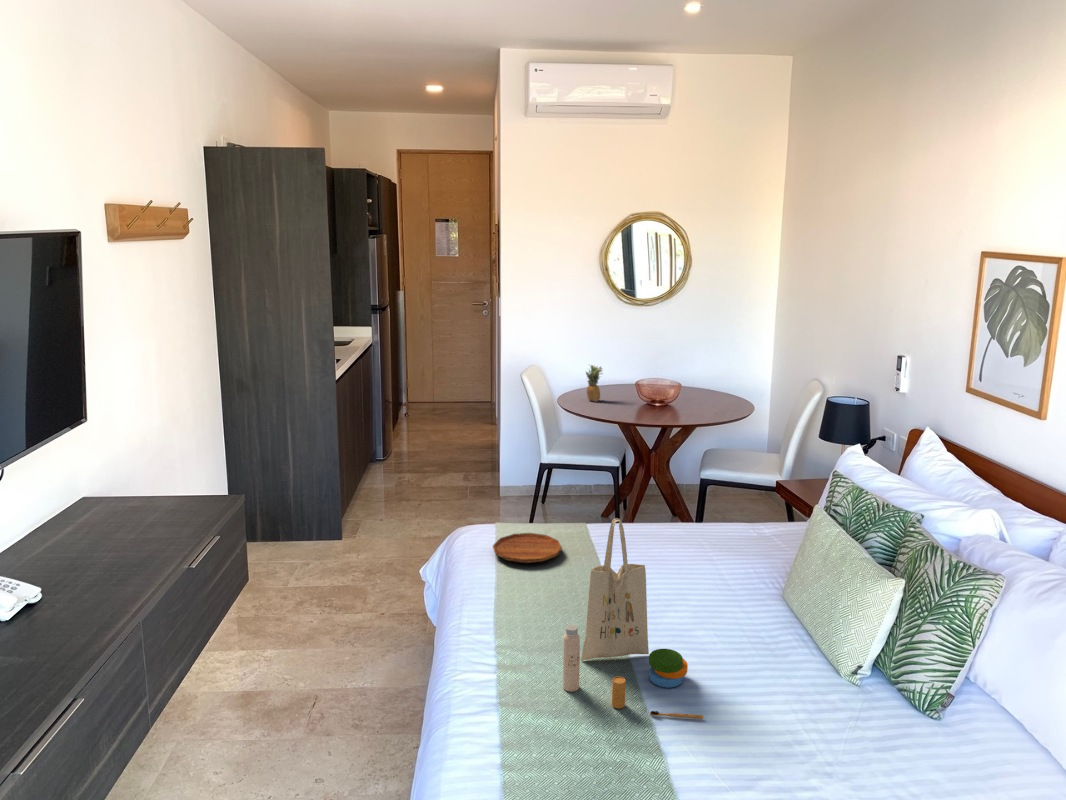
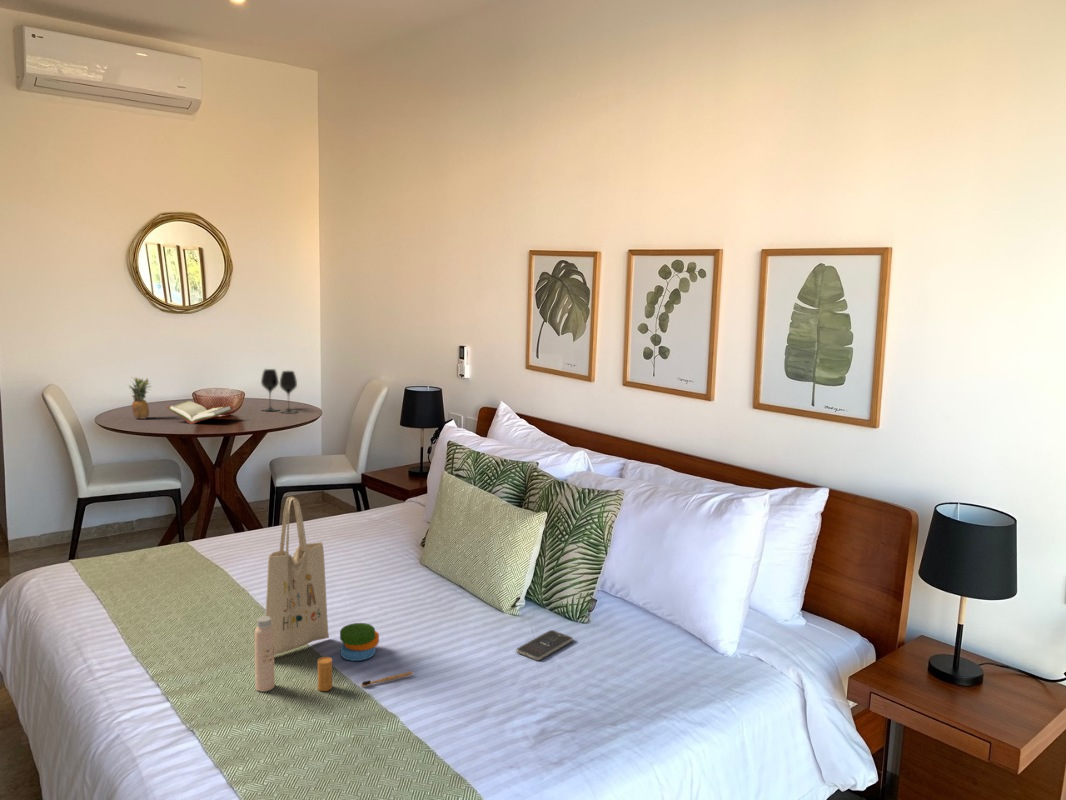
wine glass: none [700,362,734,407] -> present [261,369,297,413]
book: none [611,388,669,411] -> present [167,400,233,424]
tray: present [493,533,562,563] -> none [85,556,177,590]
smartphone: none [826,716,903,748] -> present [516,630,573,660]

